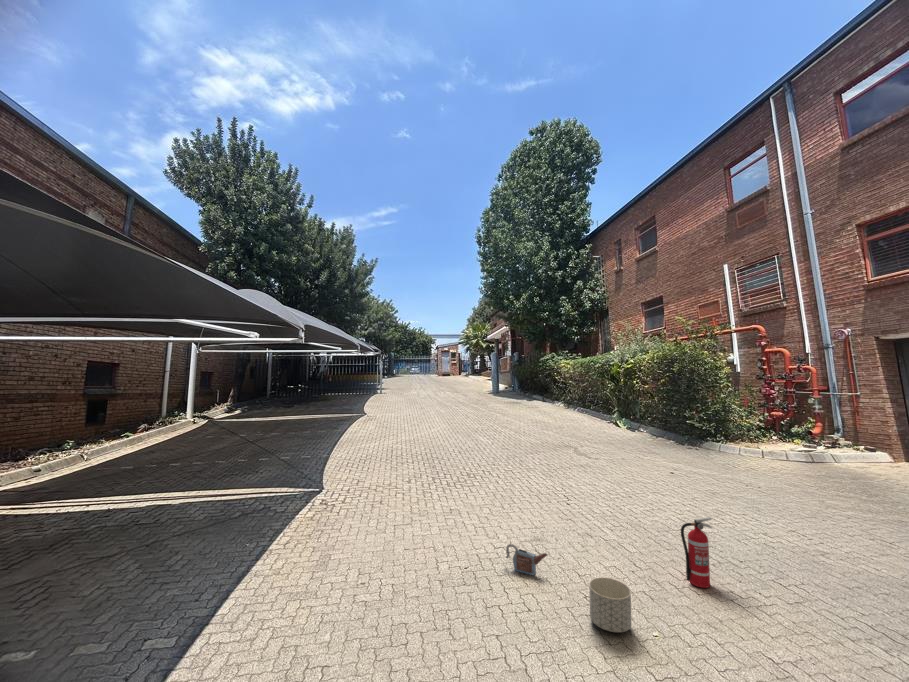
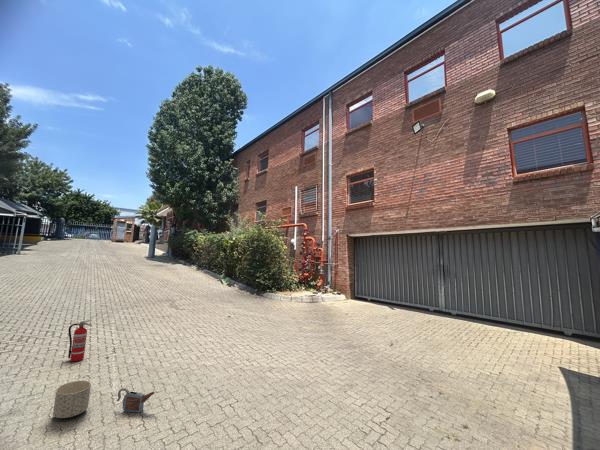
fire extinguisher: present [681,517,712,588] -> present [68,320,92,361]
watering can: present [506,544,547,576] -> present [117,388,154,412]

